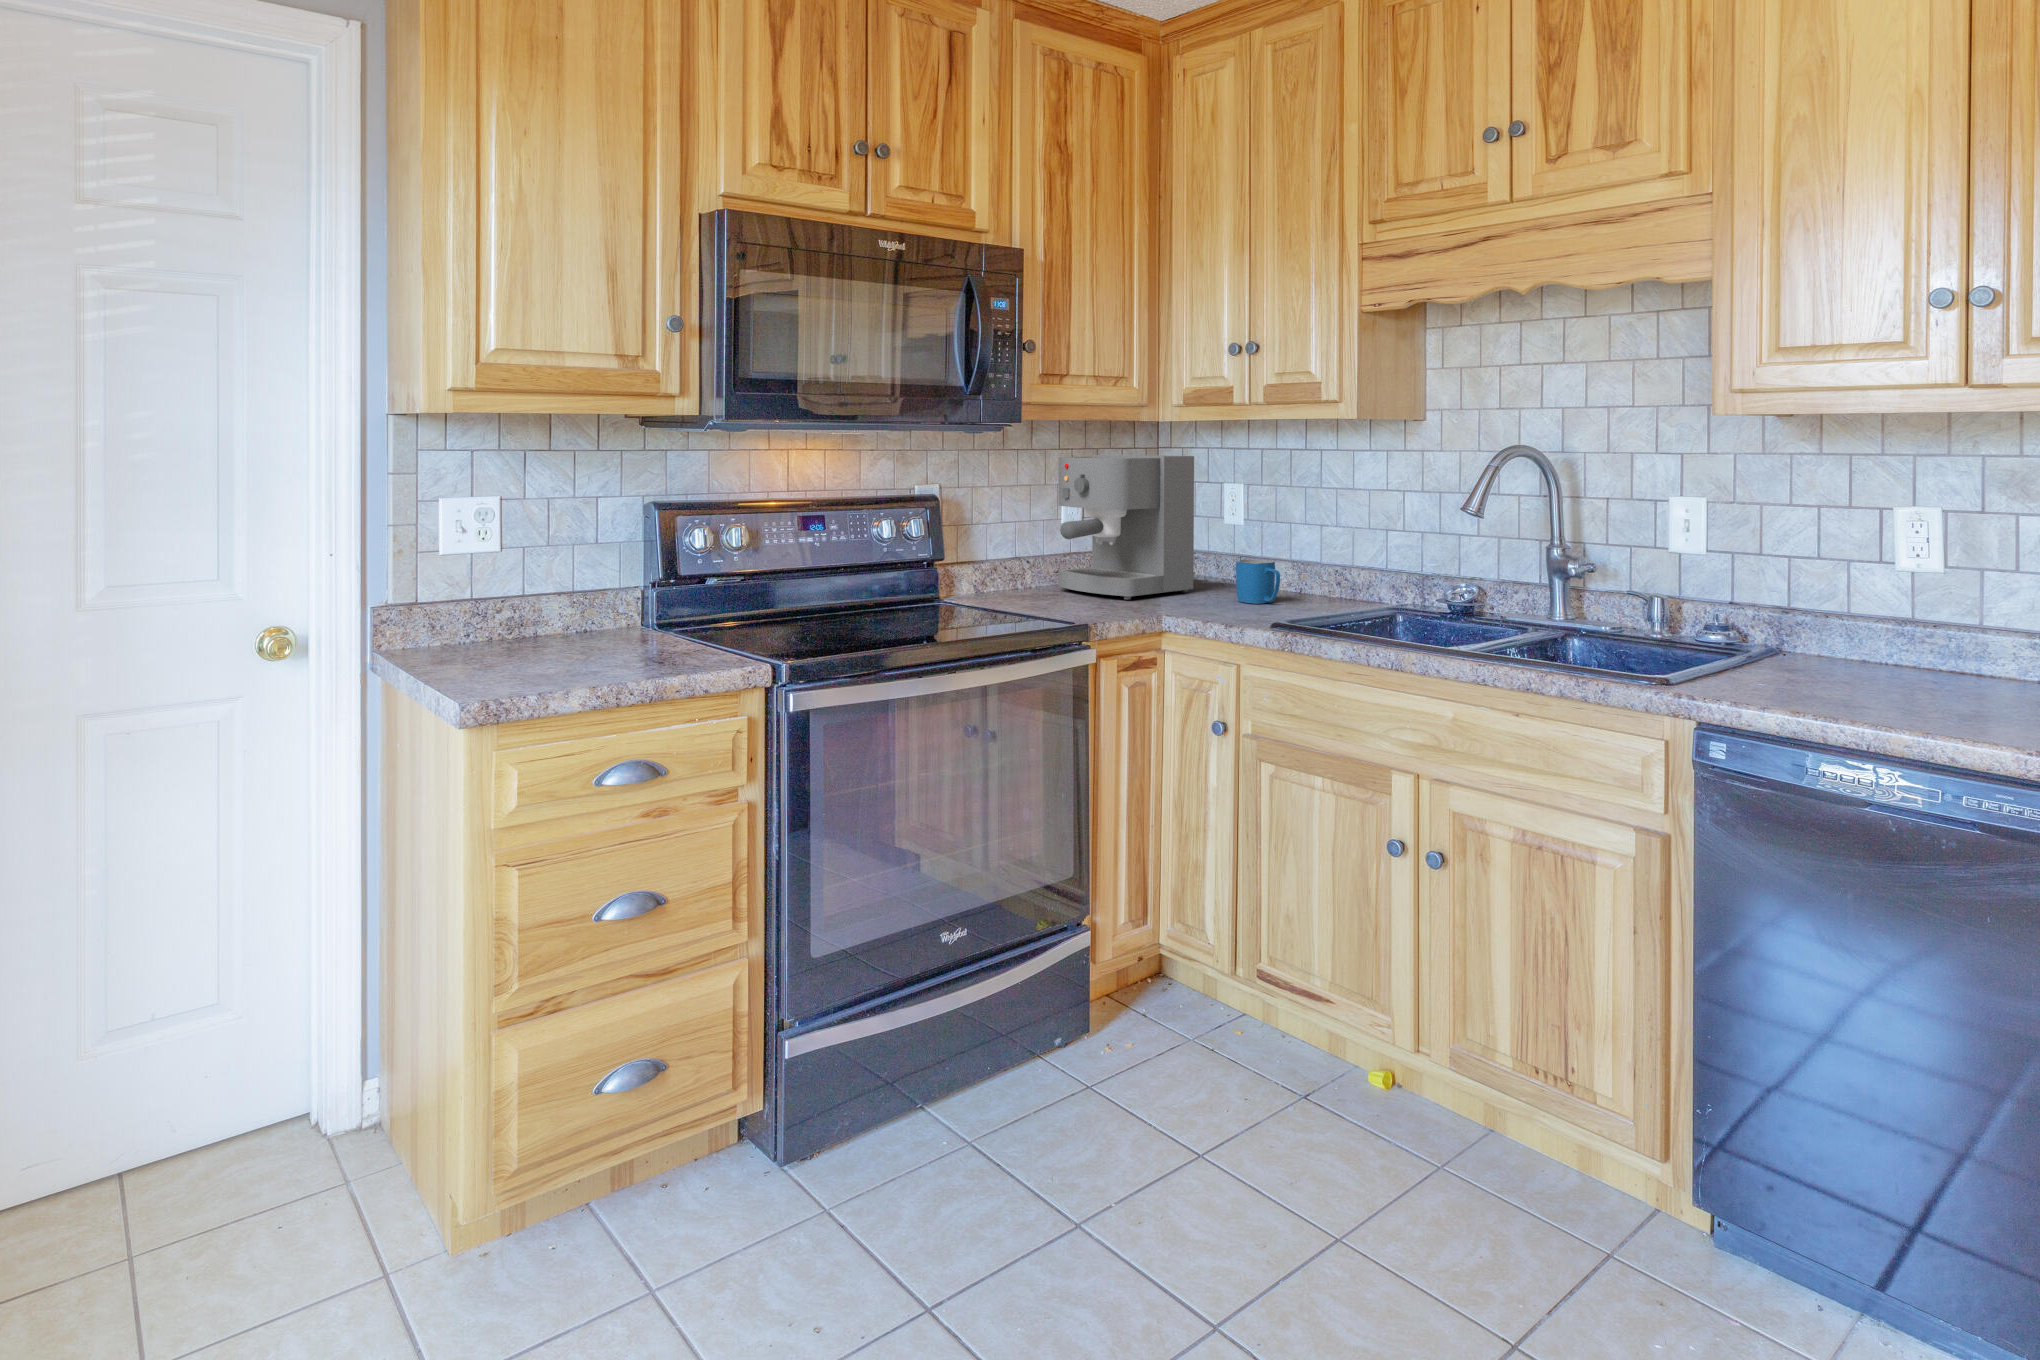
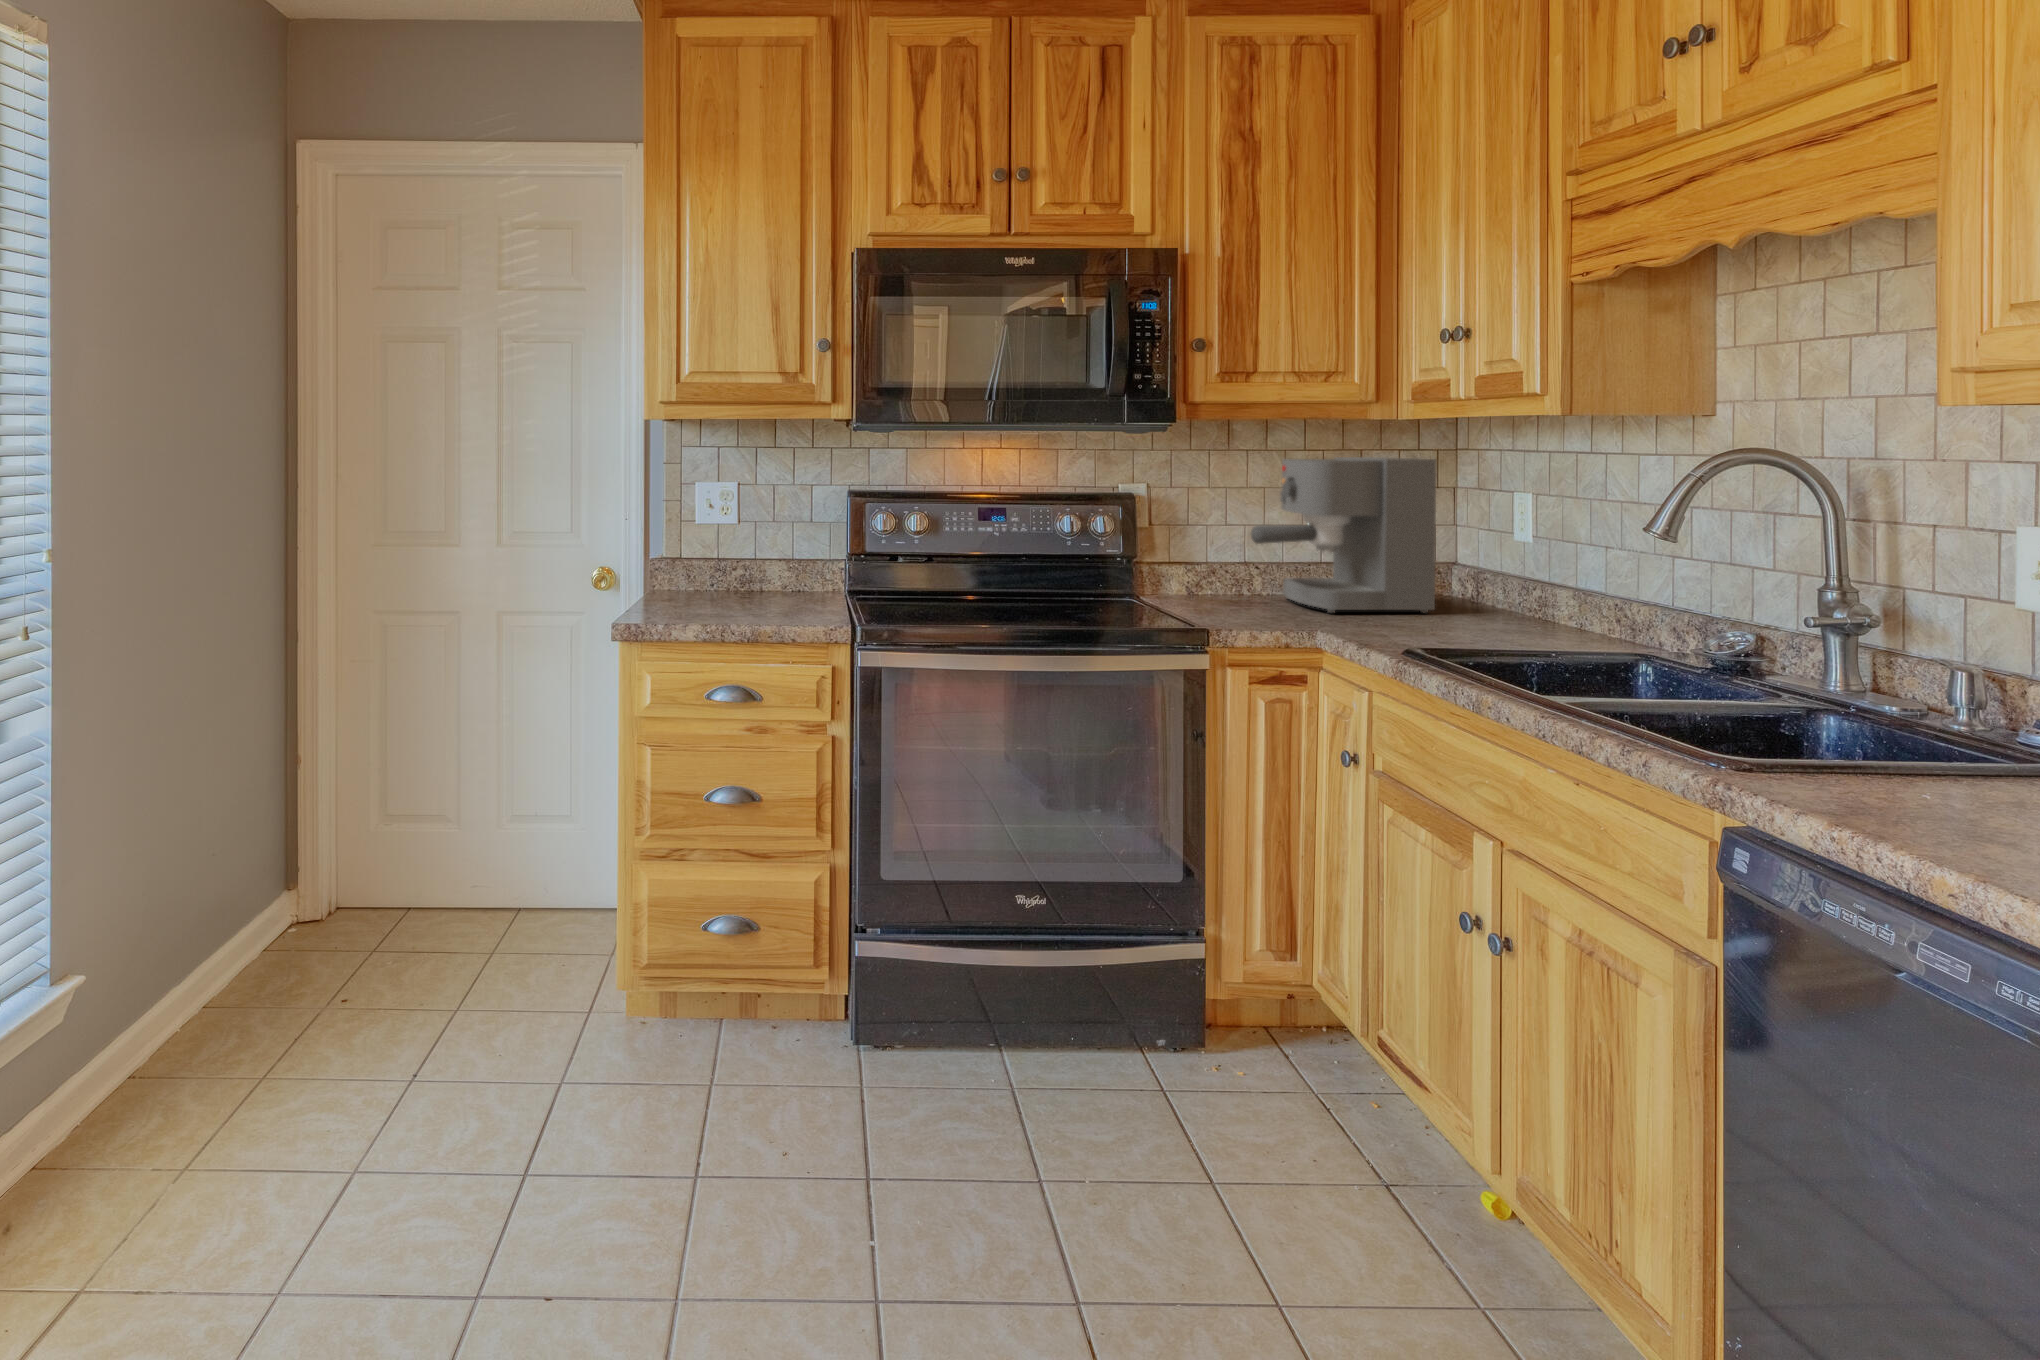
mug: present [1236,559,1280,603] -> none [1461,580,1510,632]

